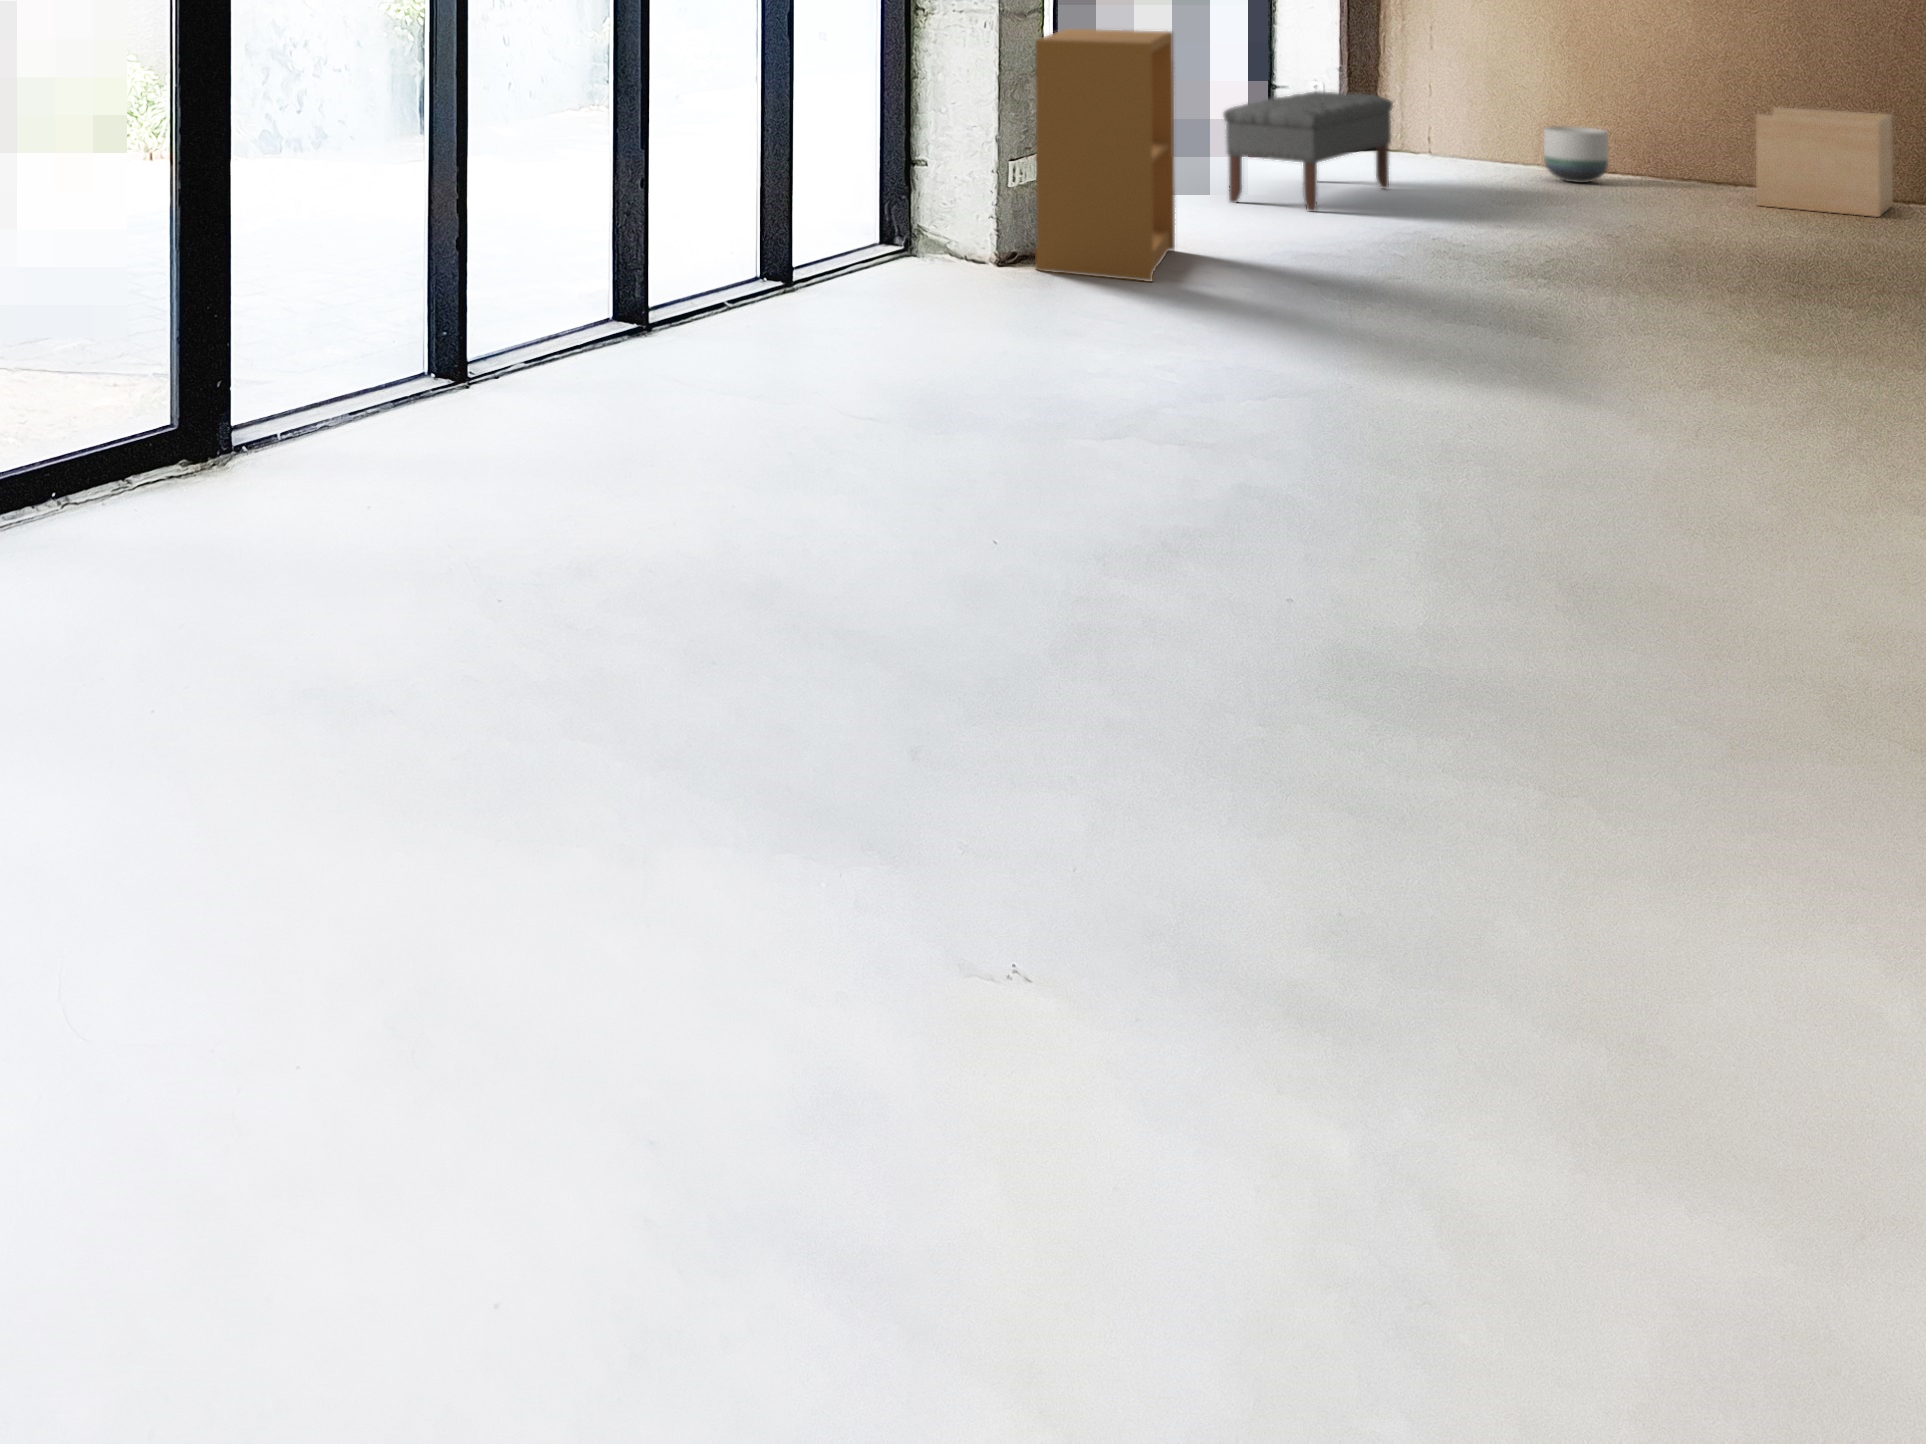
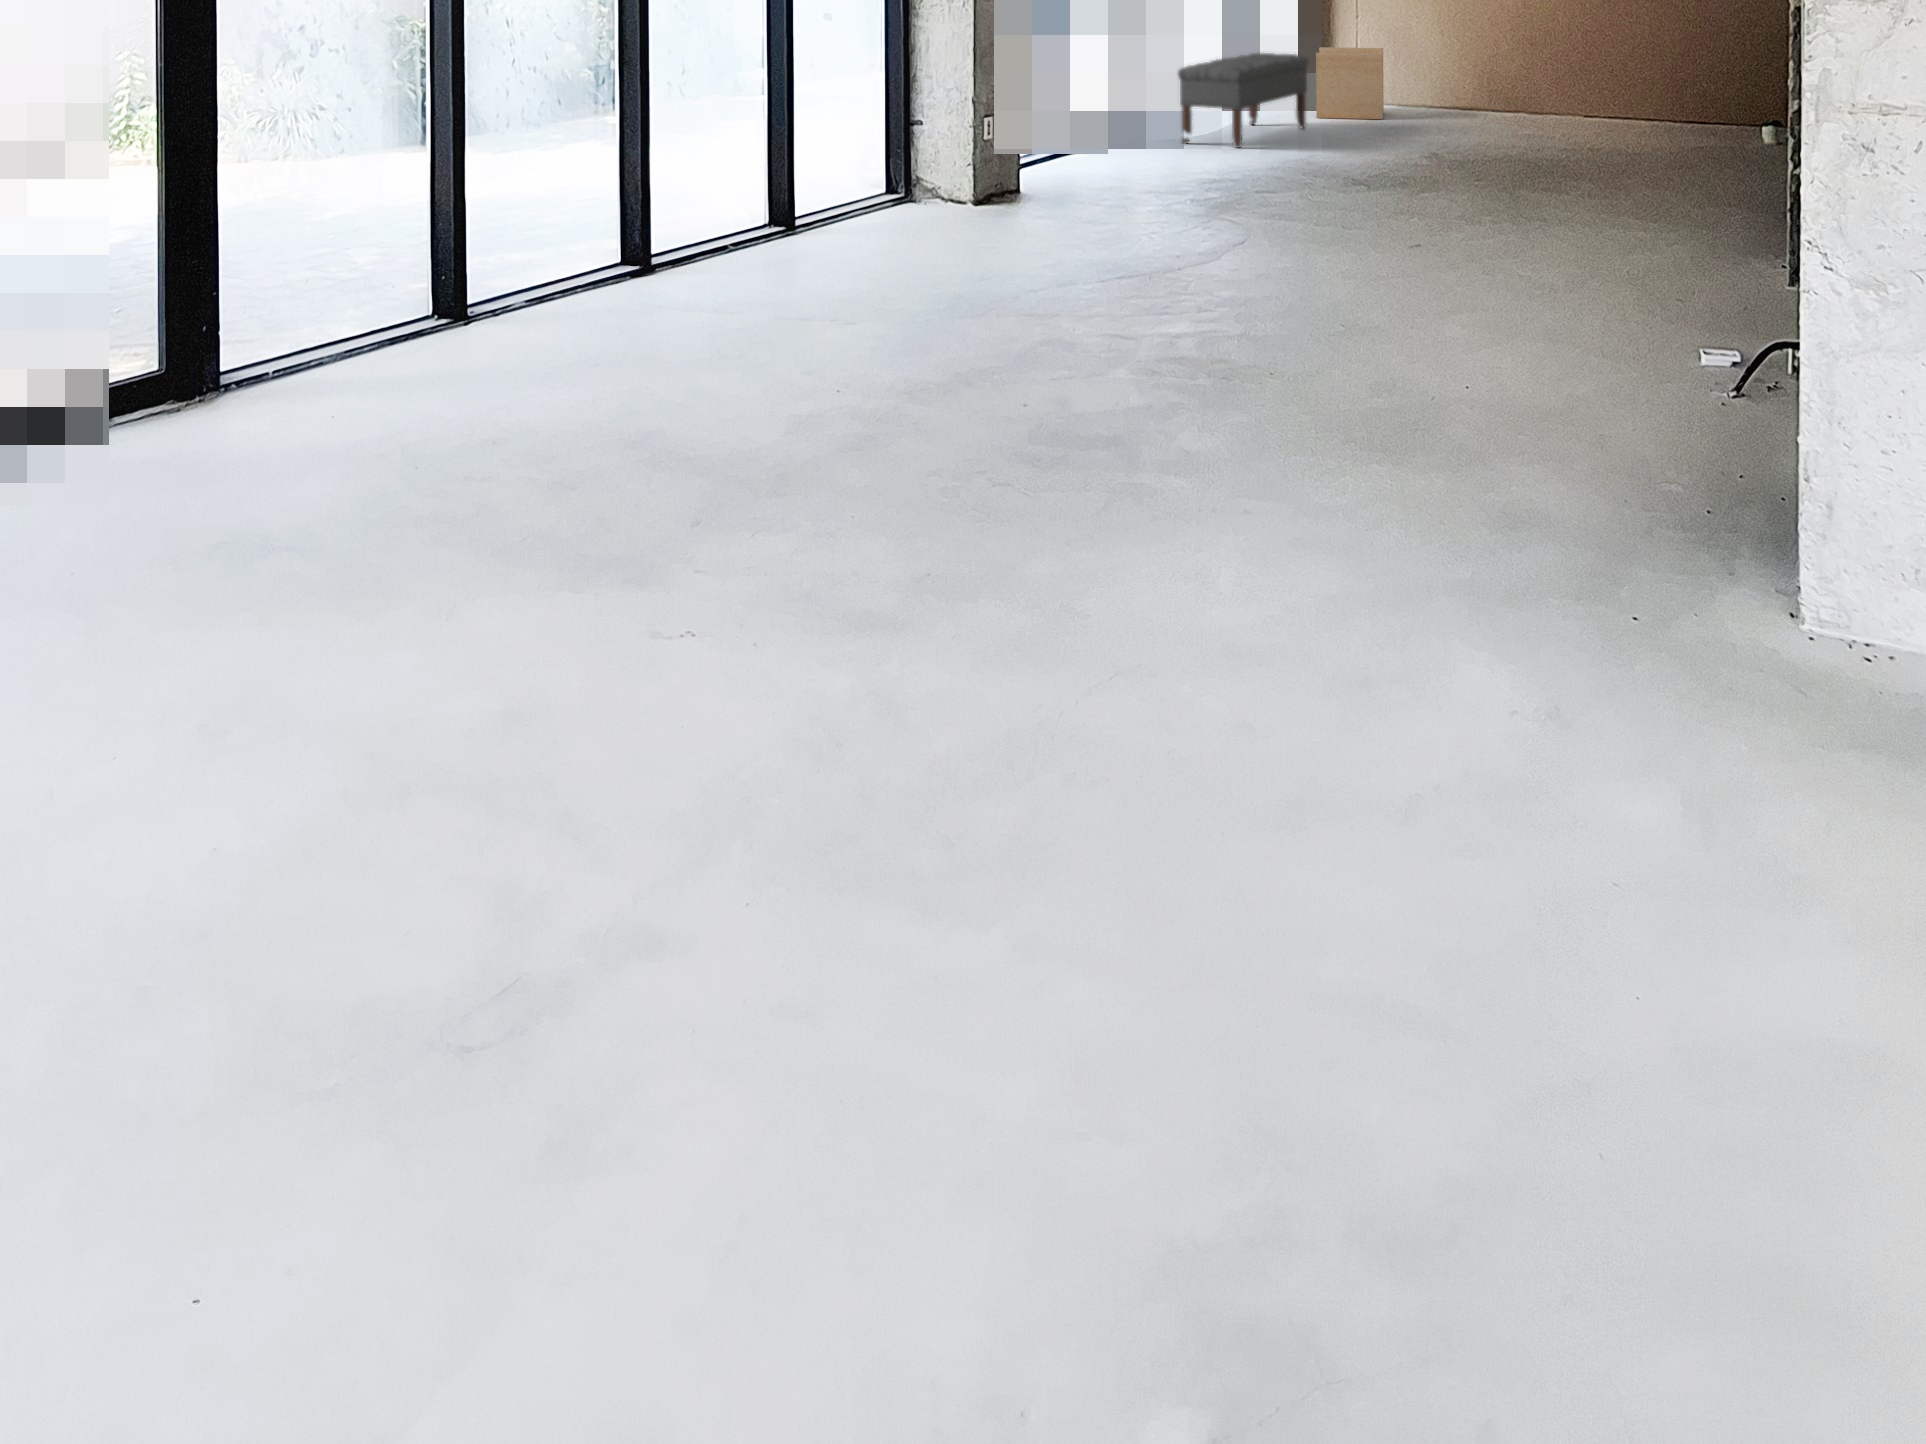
bookshelf: present [1034,29,1175,282] -> none [999,5,1116,207]
cardboard box: present [1756,107,1893,217] -> present [1316,47,1384,119]
planter: present [1544,126,1608,183] -> none [1420,75,1461,118]

